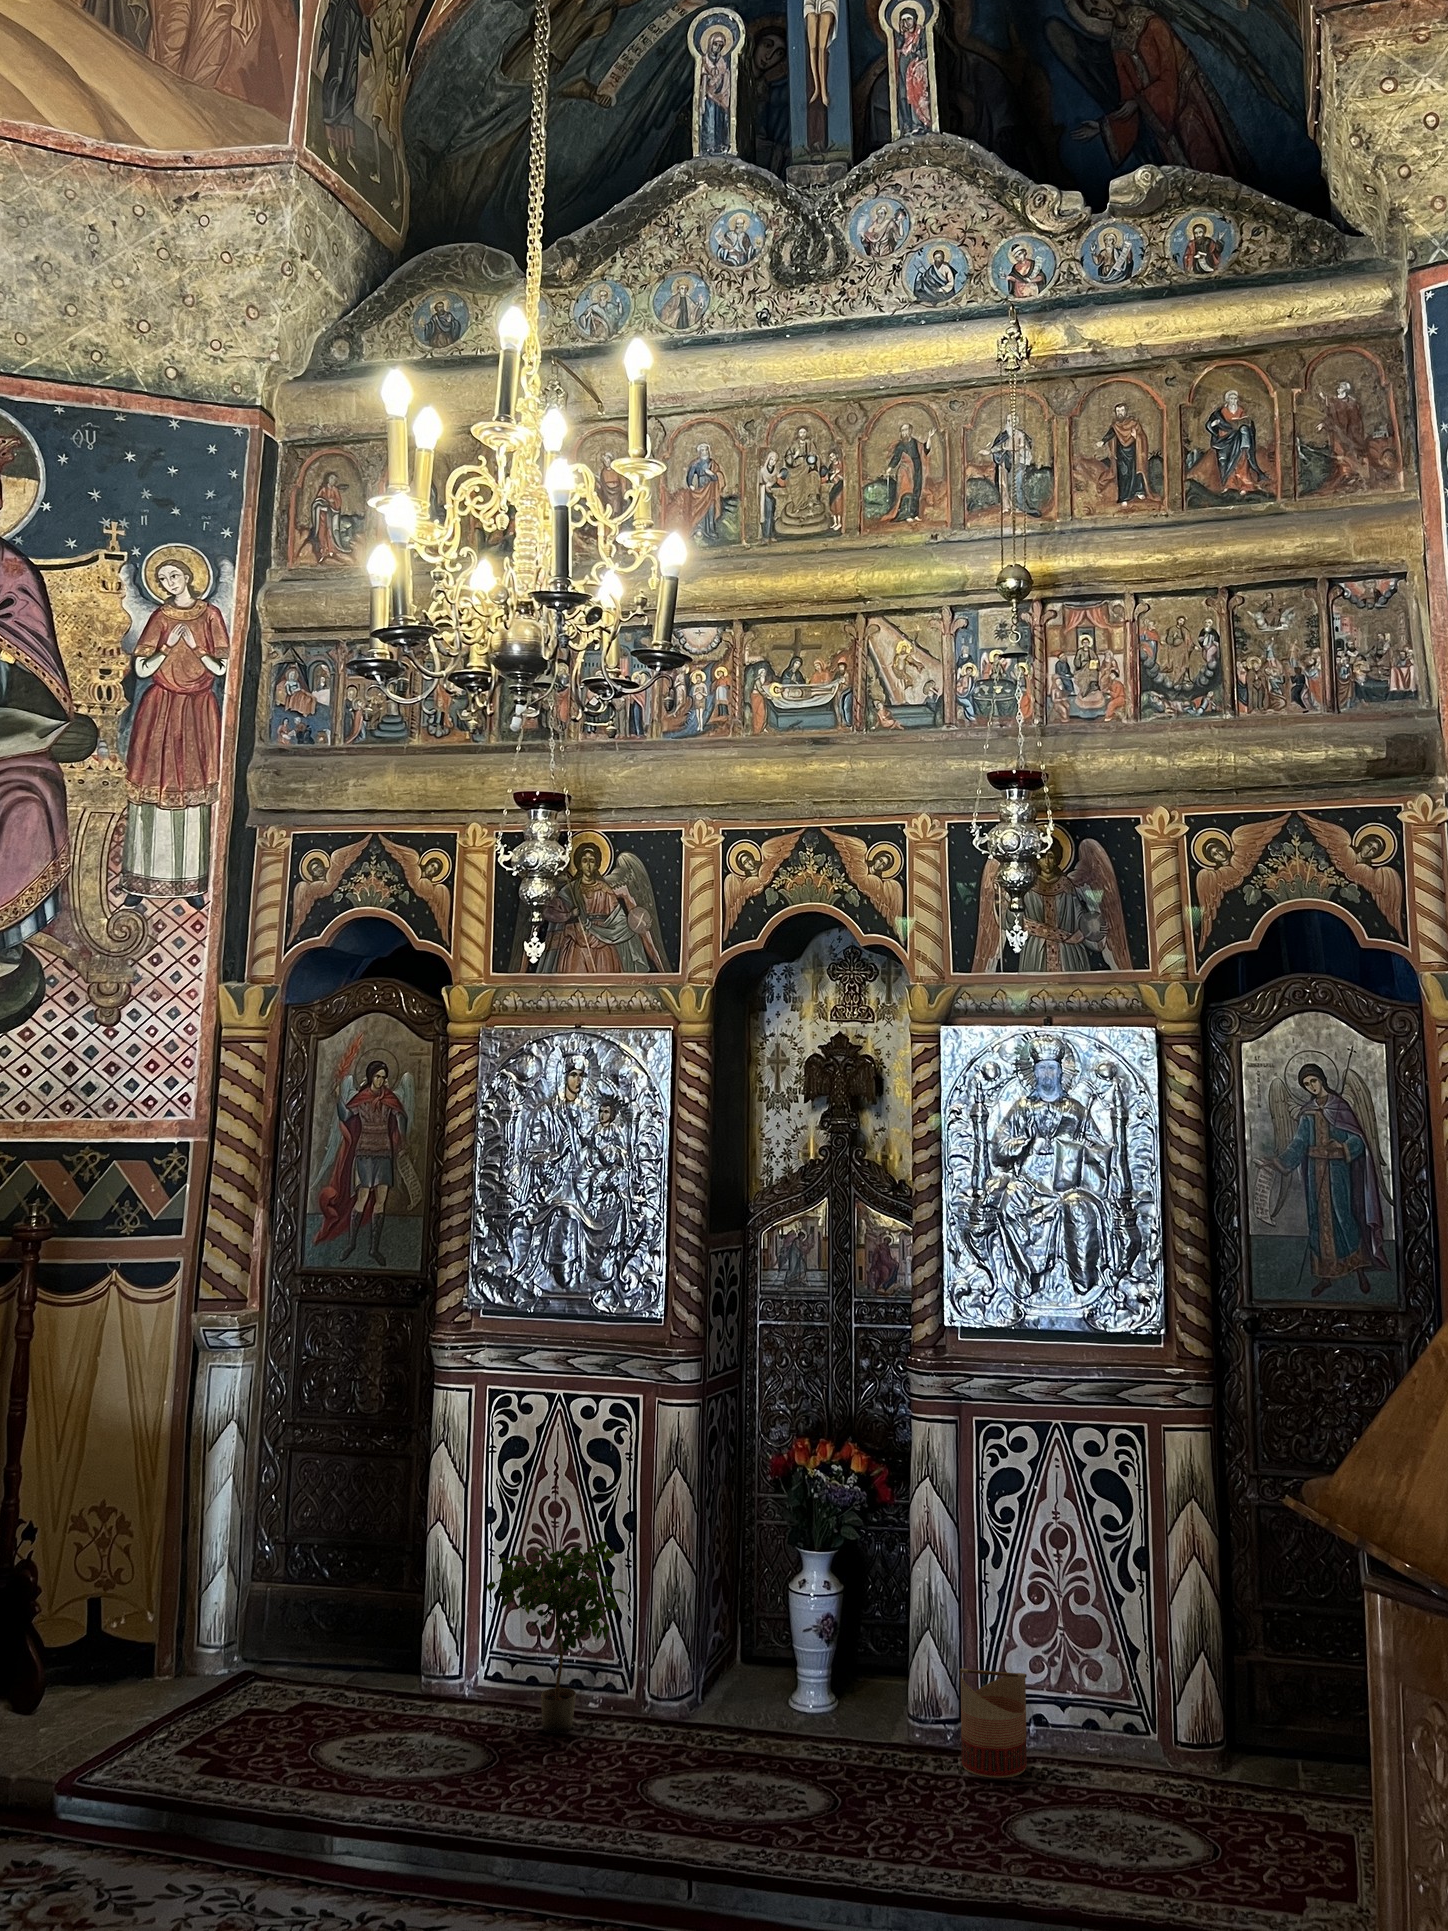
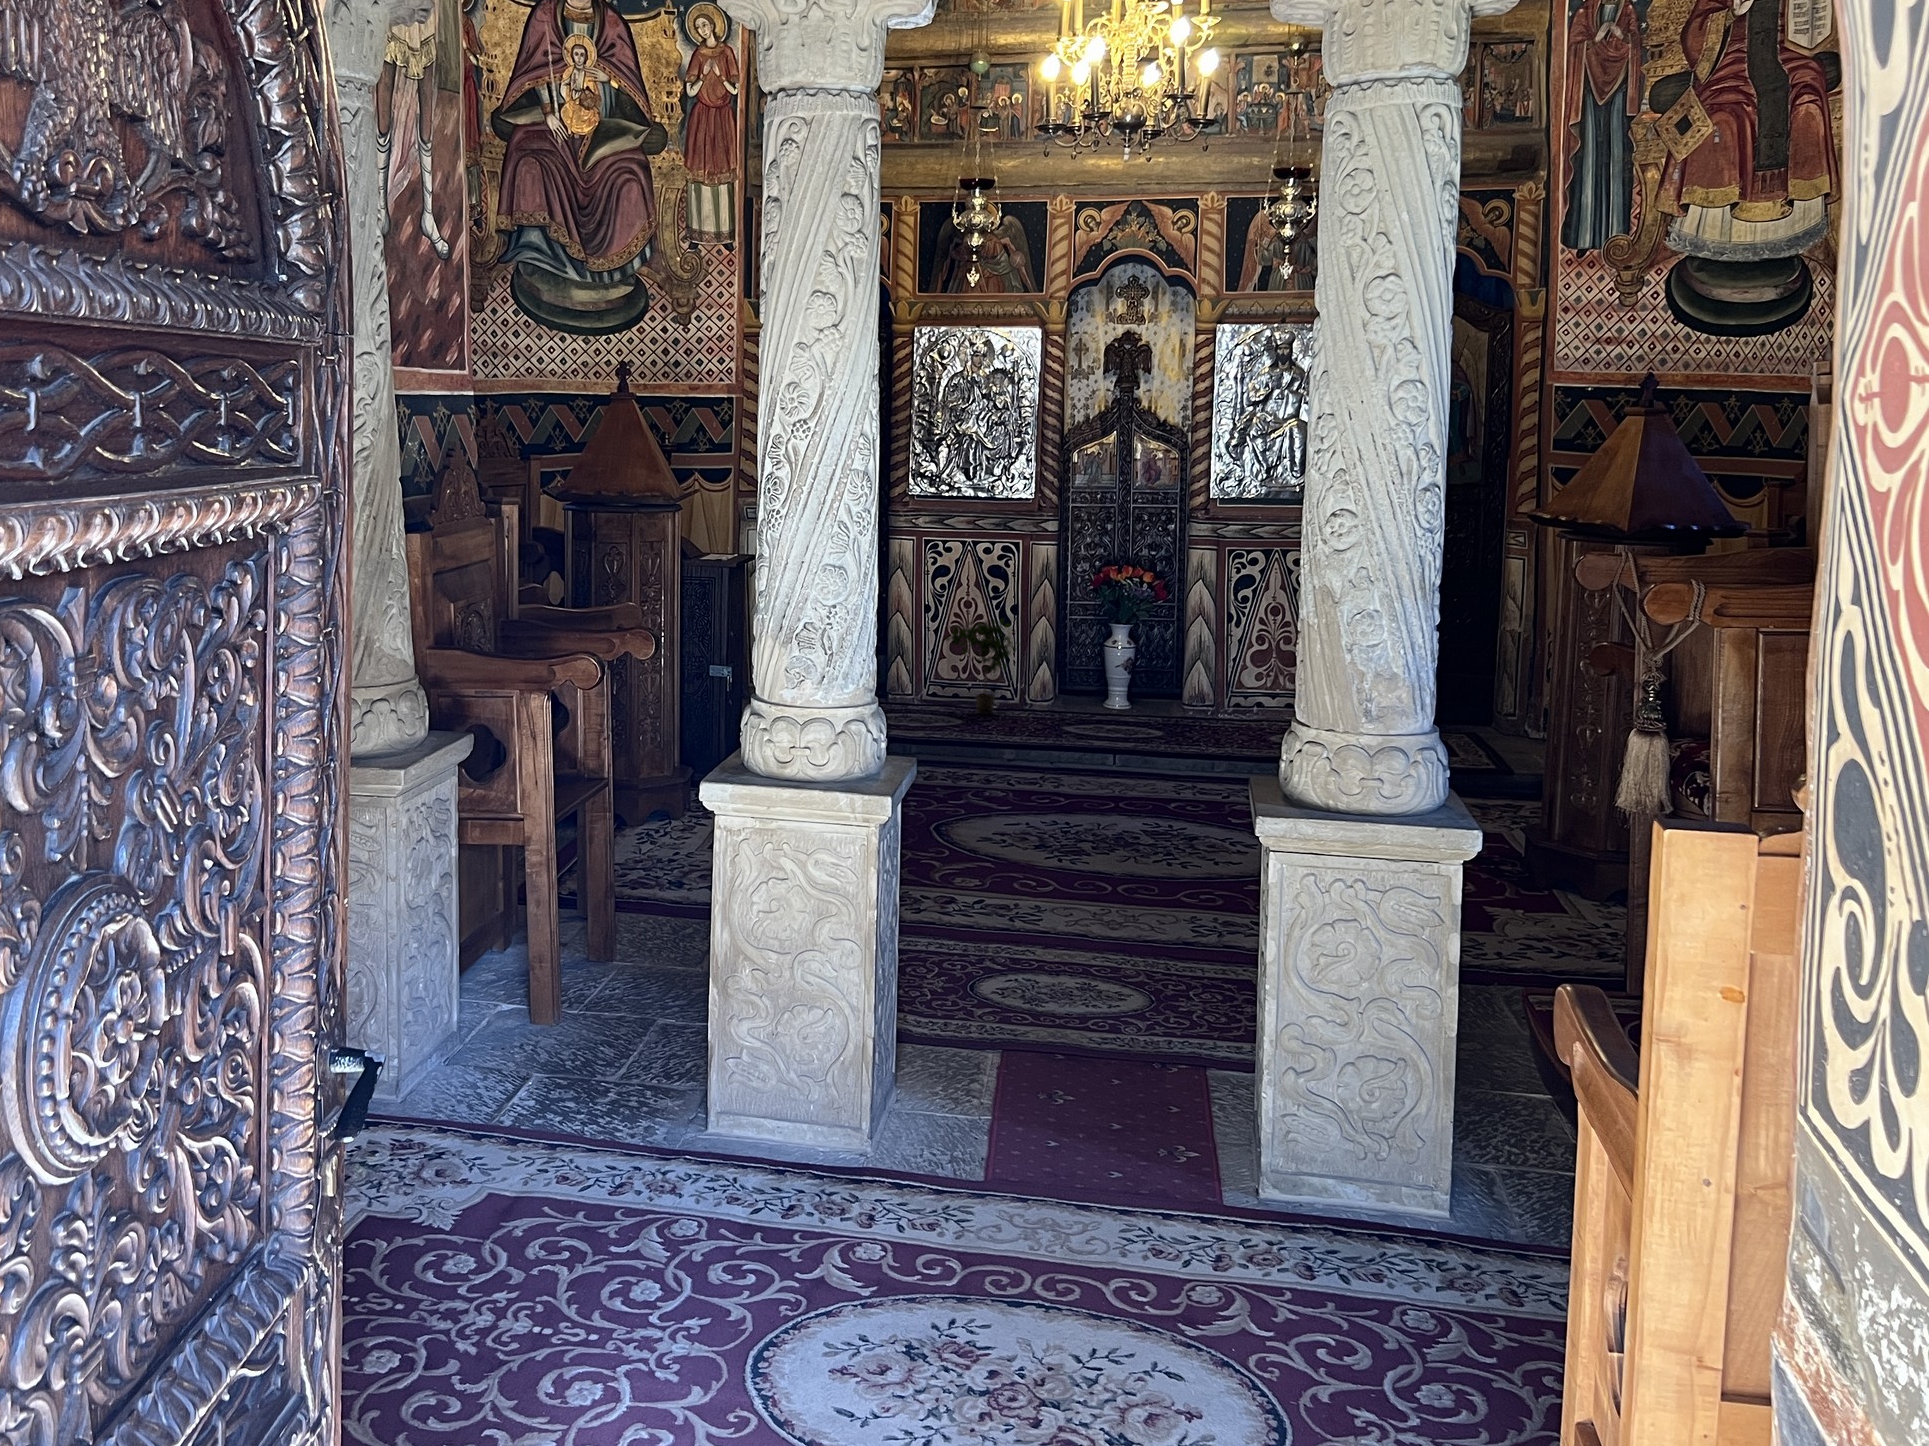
basket: present [960,1668,1027,1778] -> none [1219,676,1258,728]

